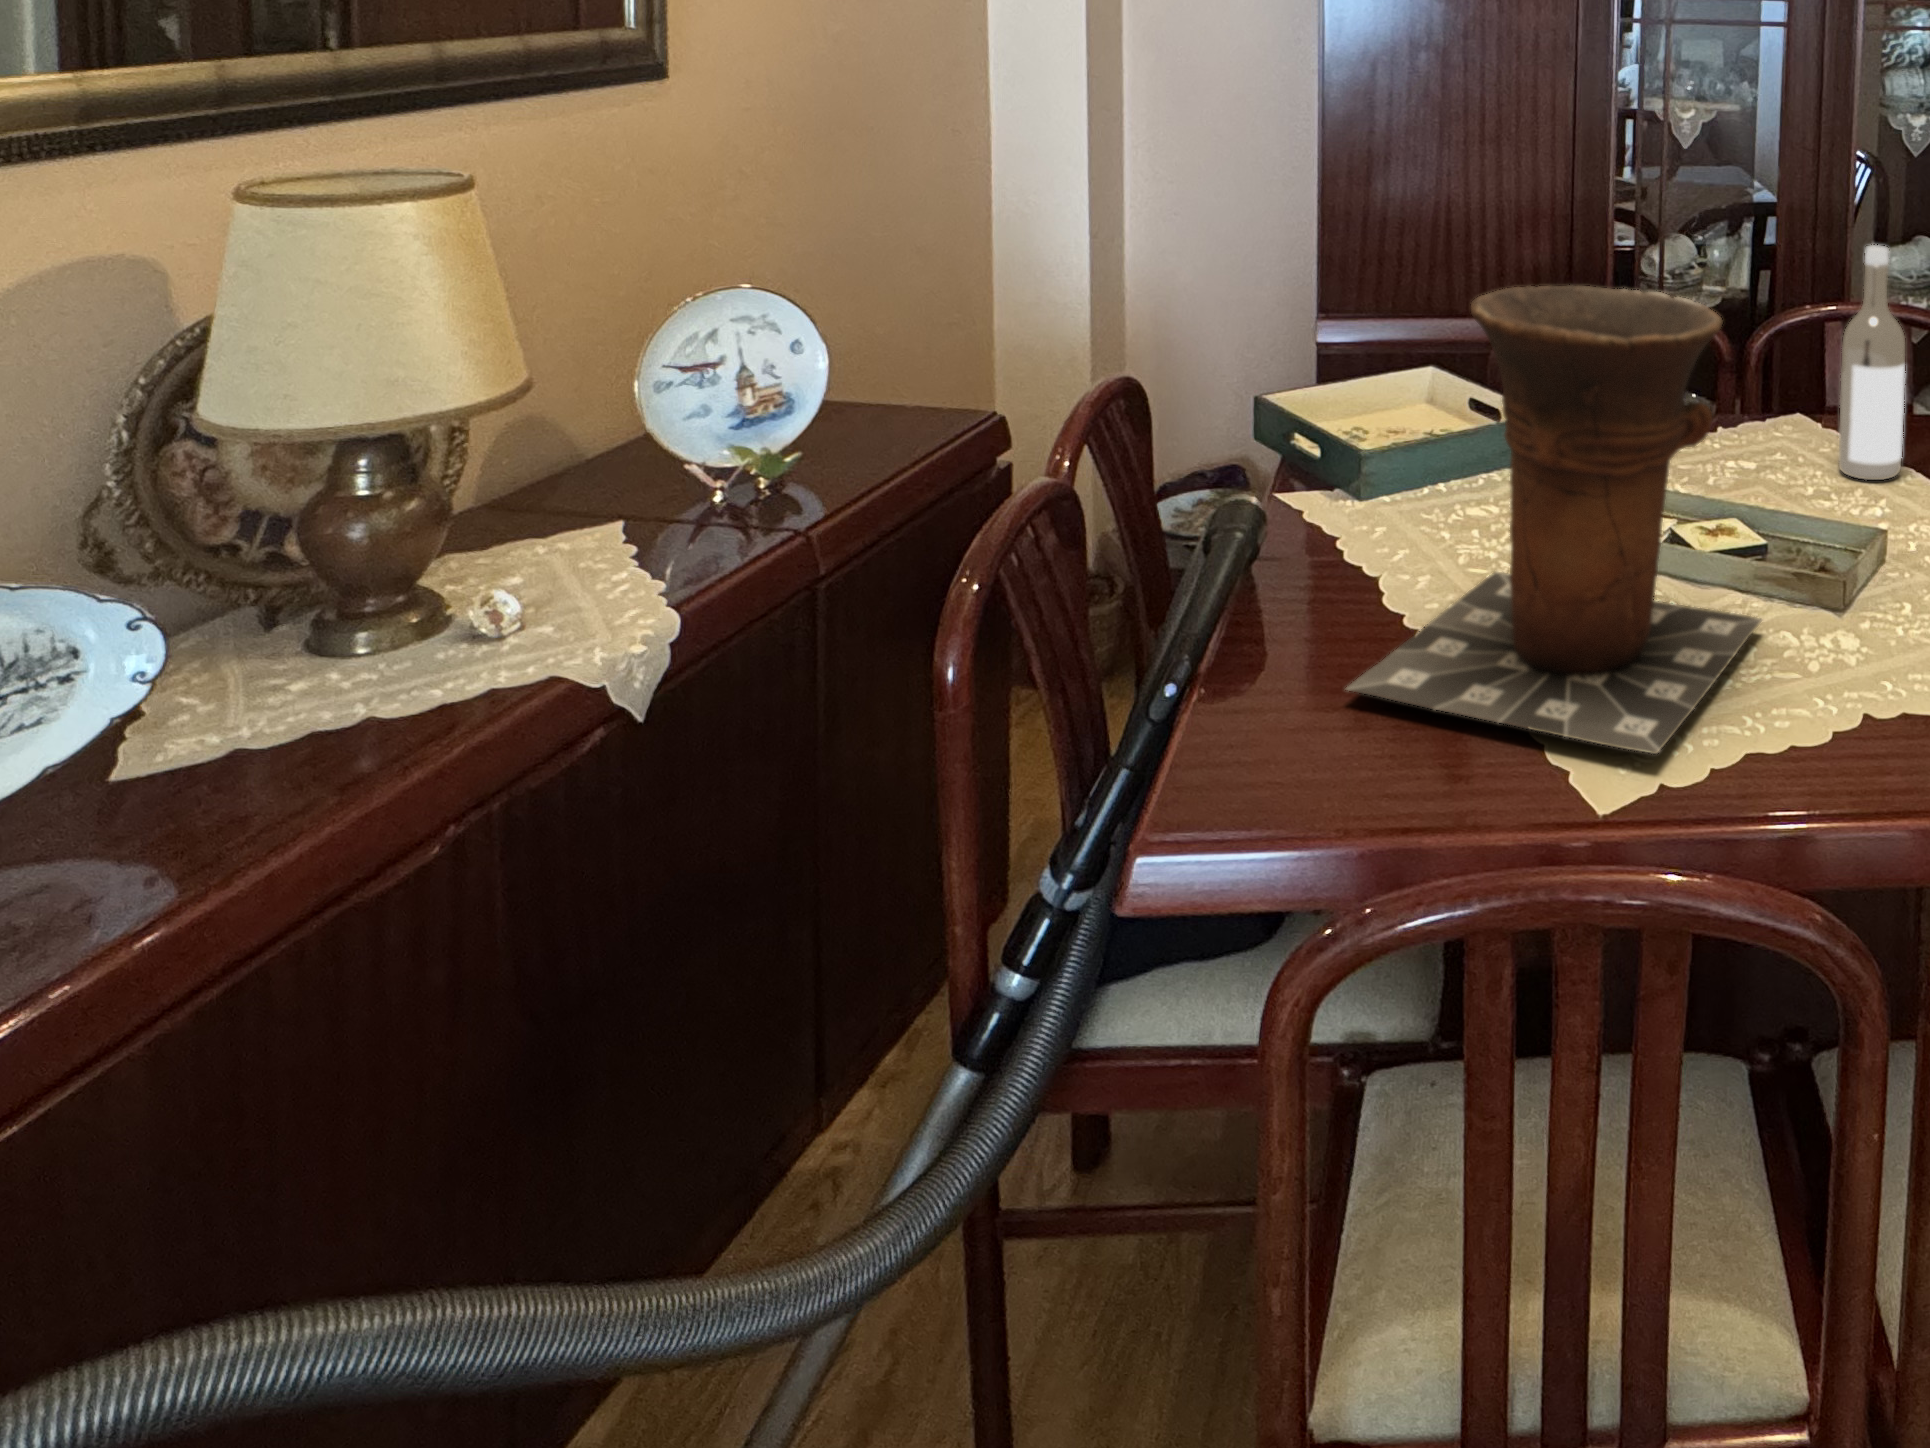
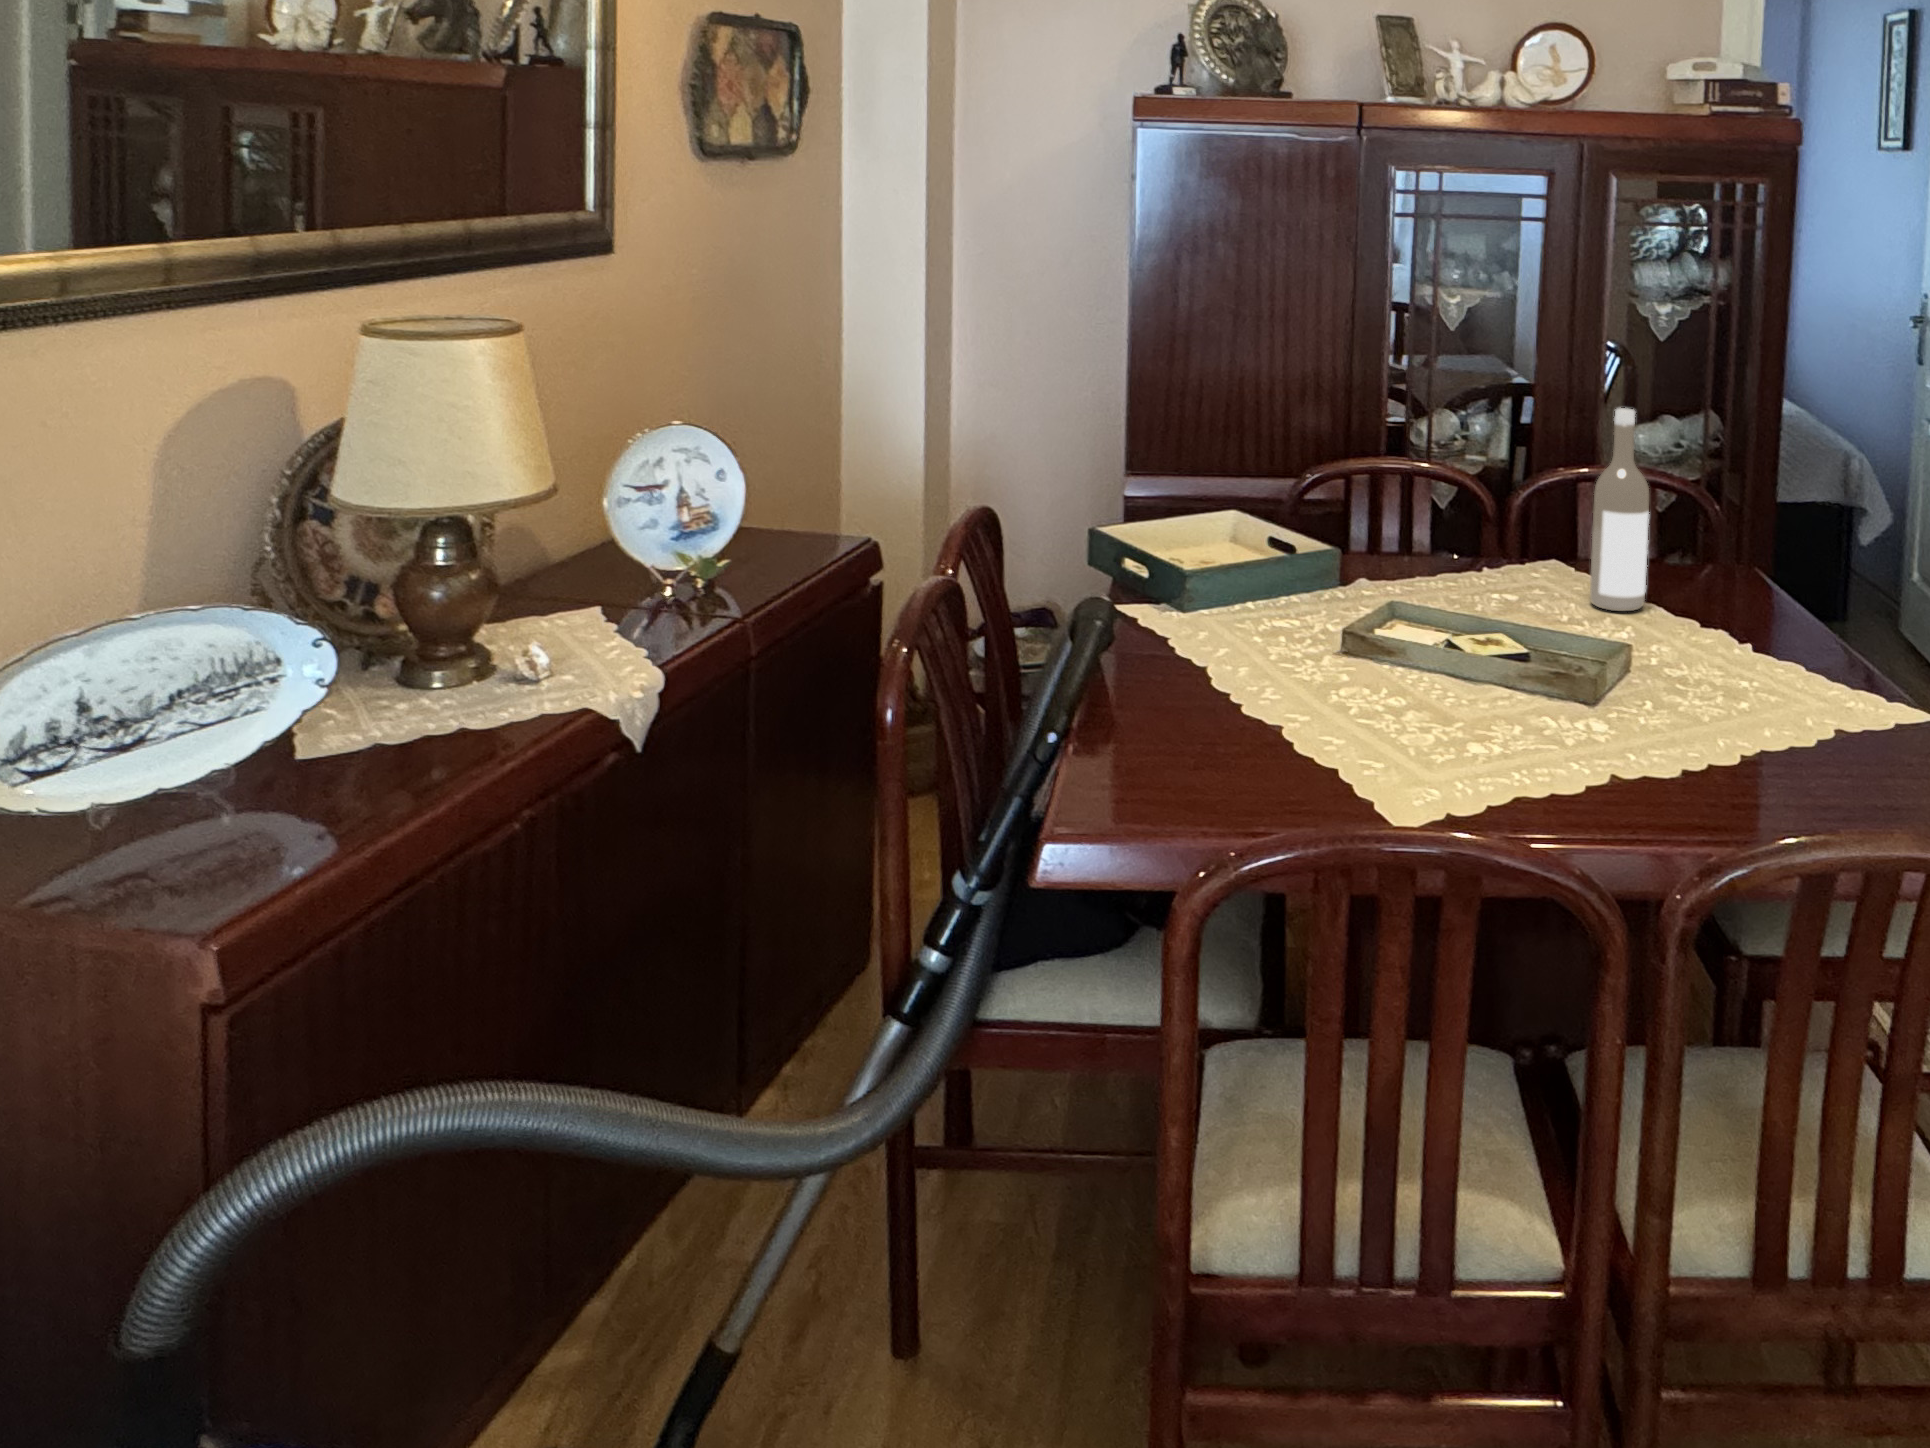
vase: present [1347,286,1762,754] -> none [1194,424,1528,786]

